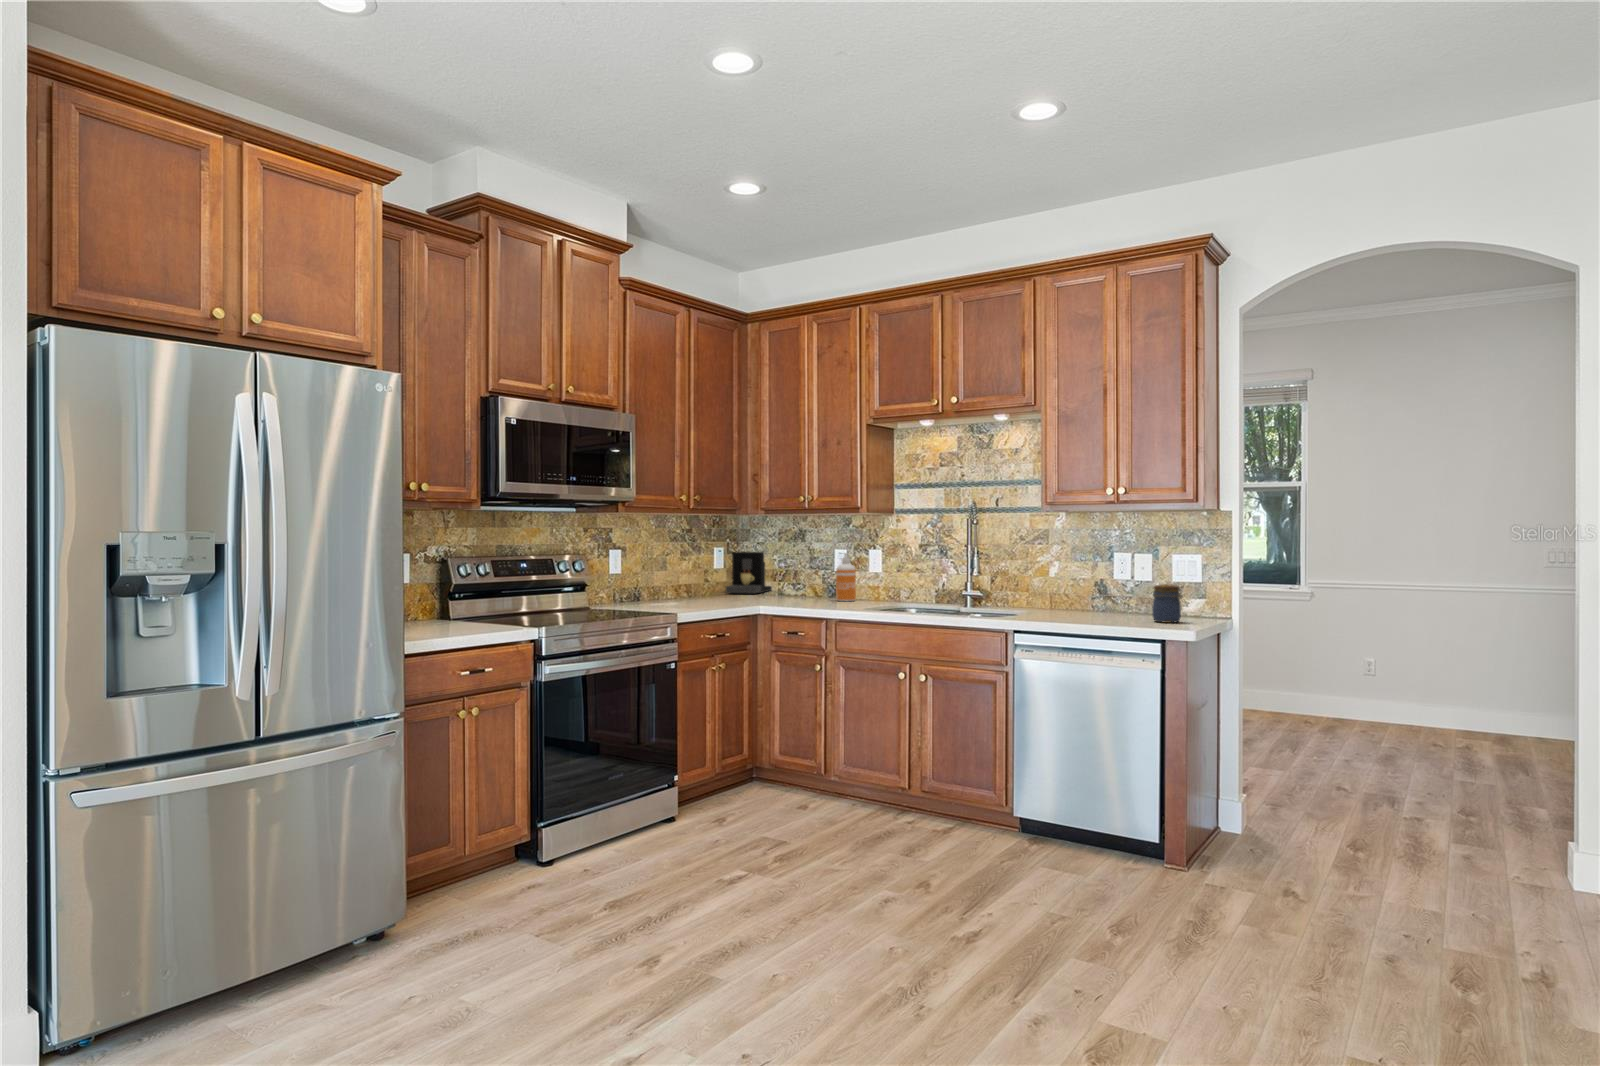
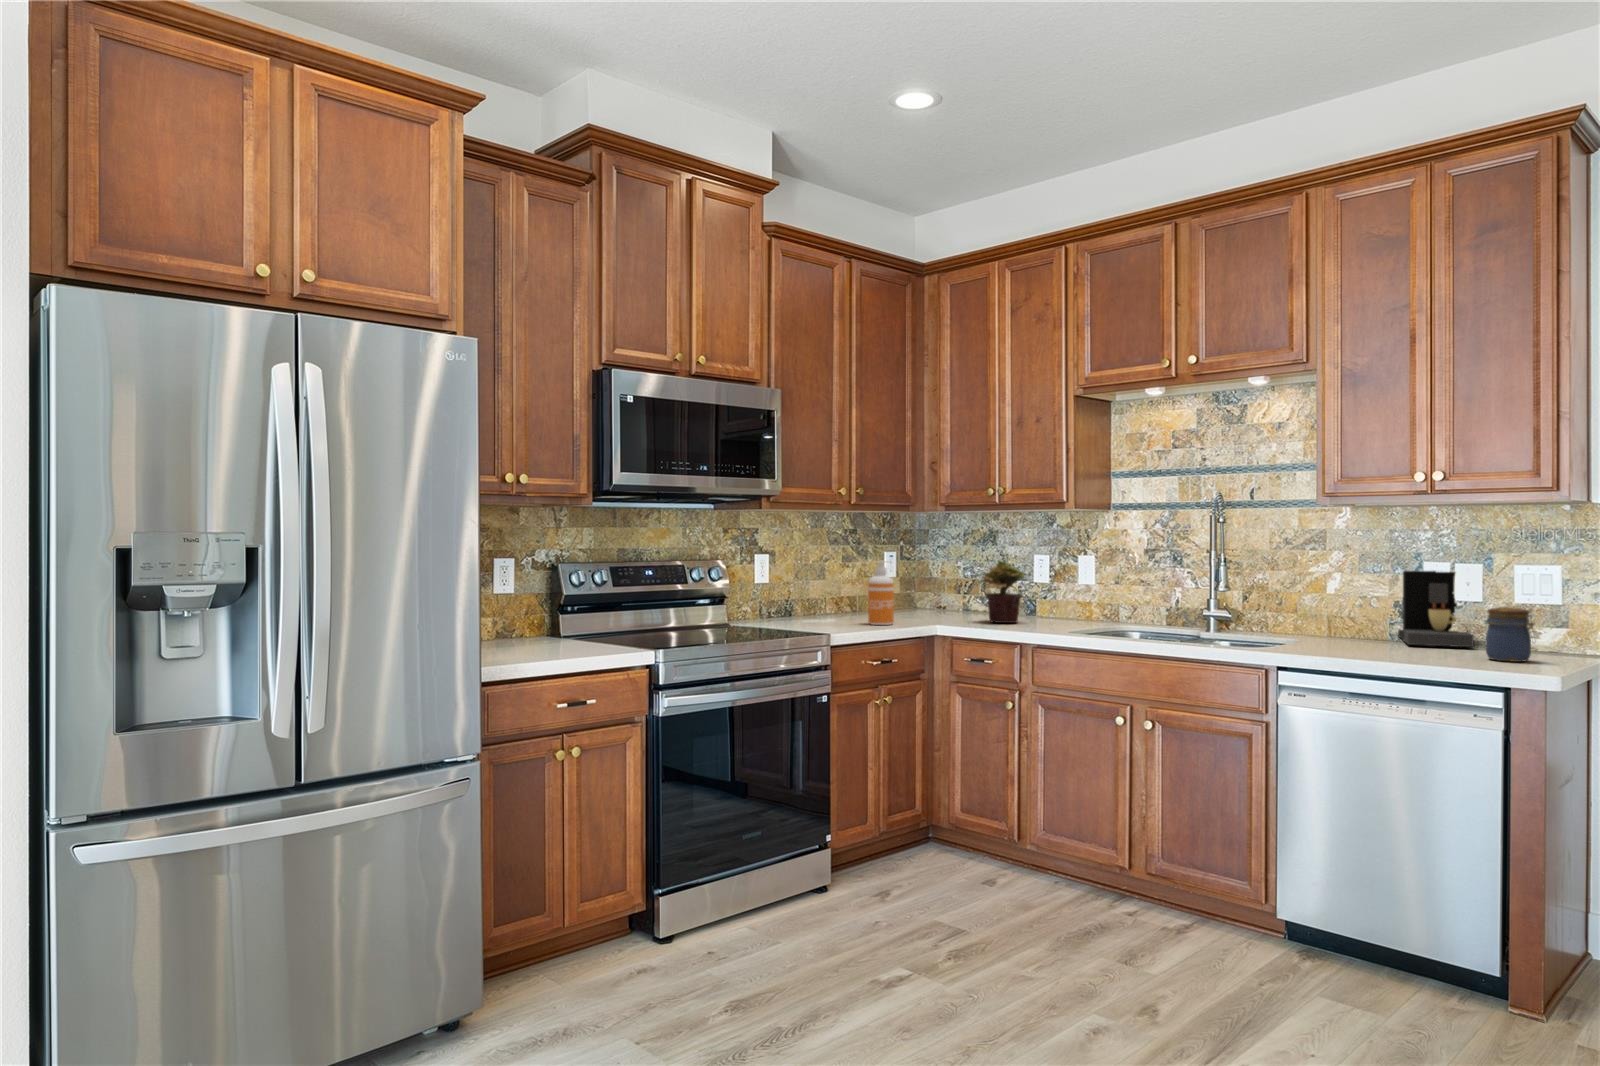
coffee maker: present [726,552,772,593] -> present [1398,571,1474,647]
soap dispenser: present [836,553,856,601] -> present [868,561,894,625]
potted plant: none [792,554,829,603] -> present [978,560,1025,623]

